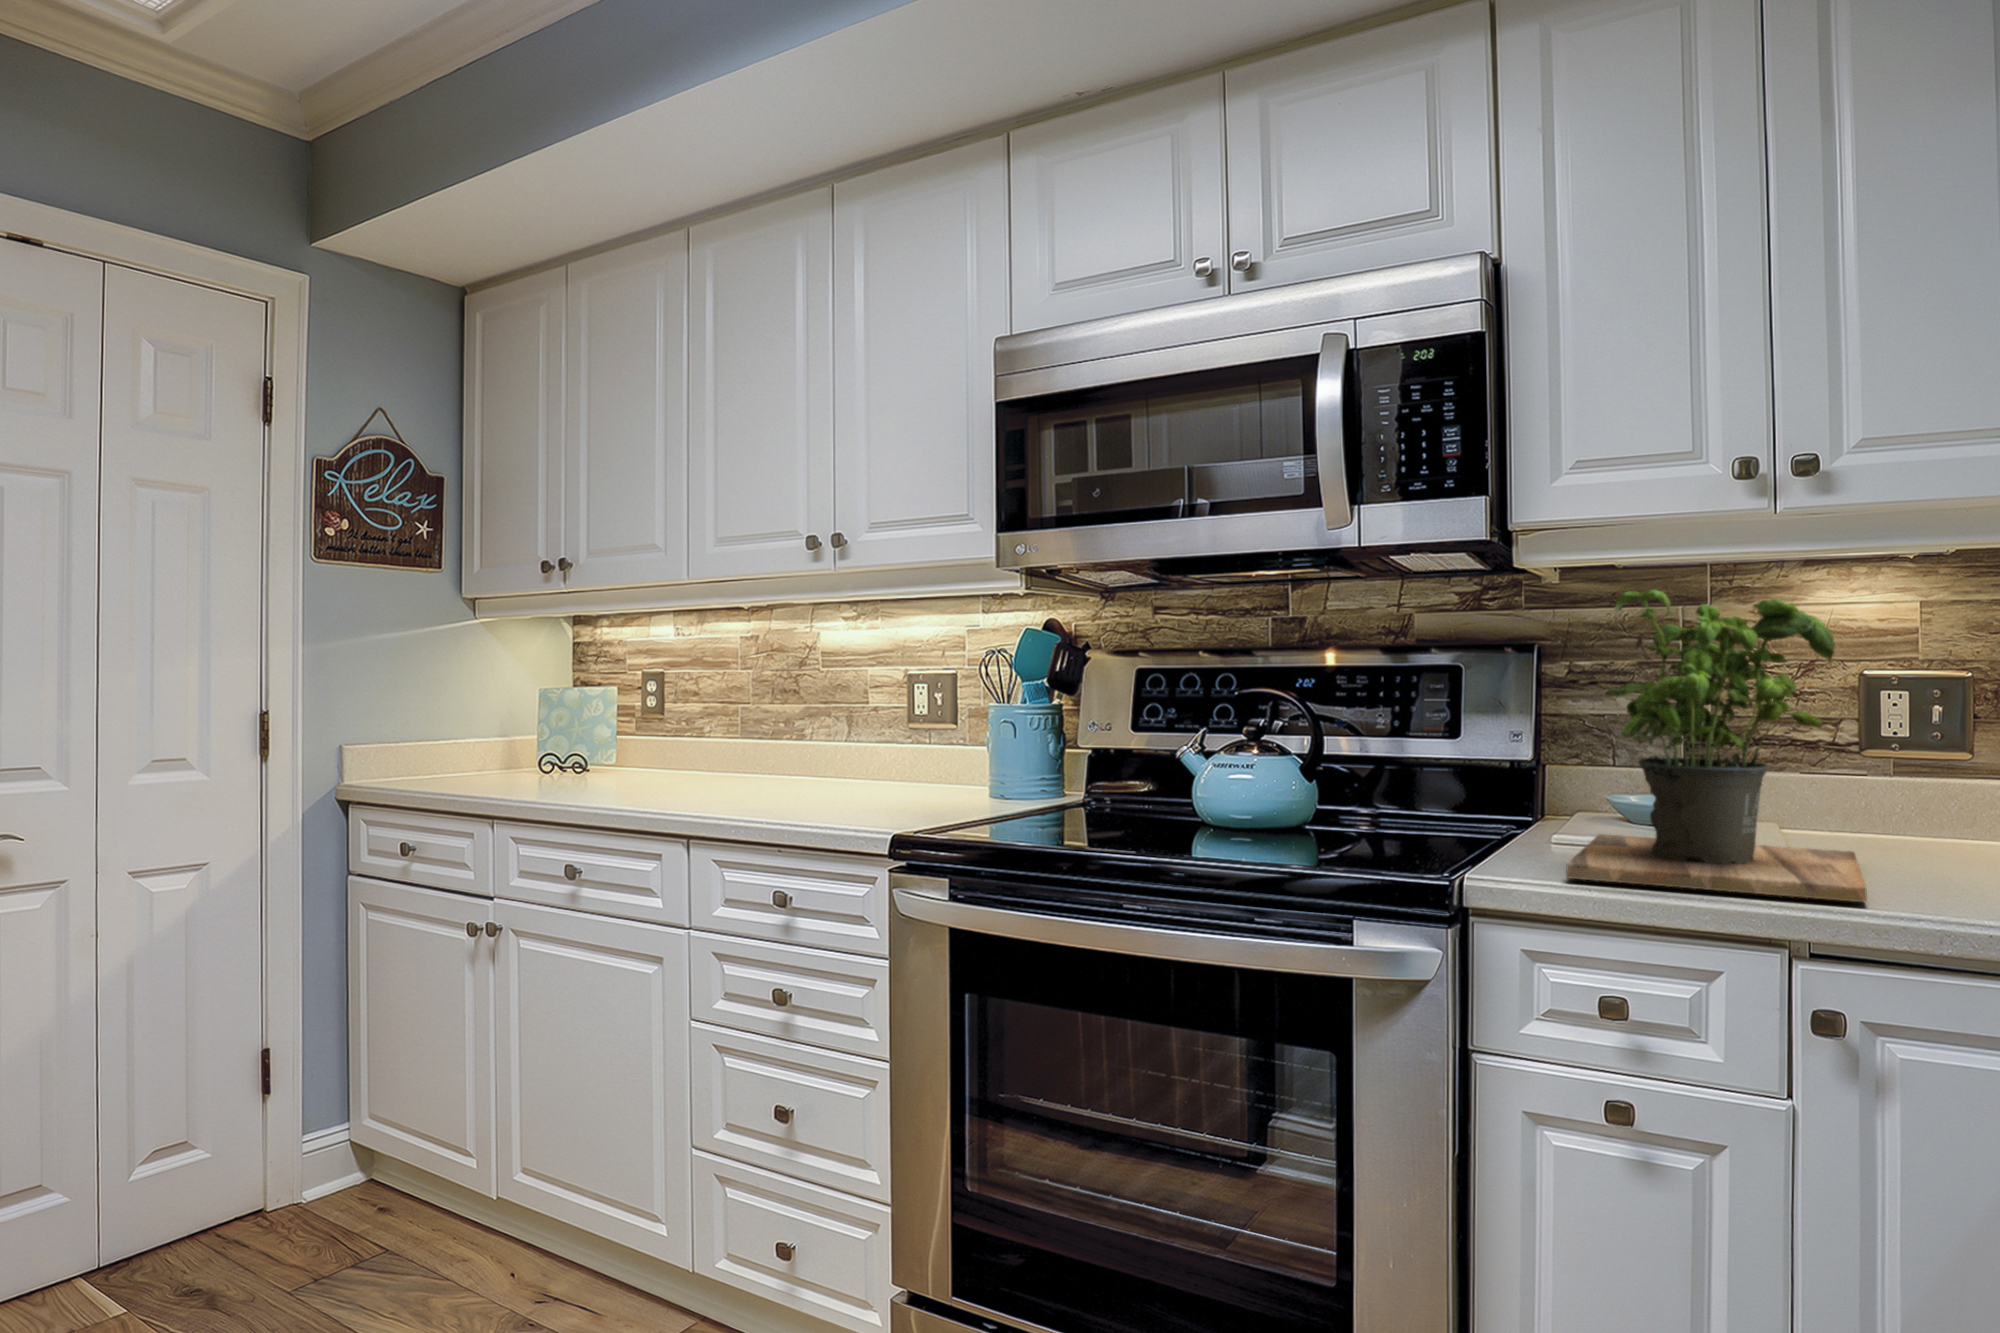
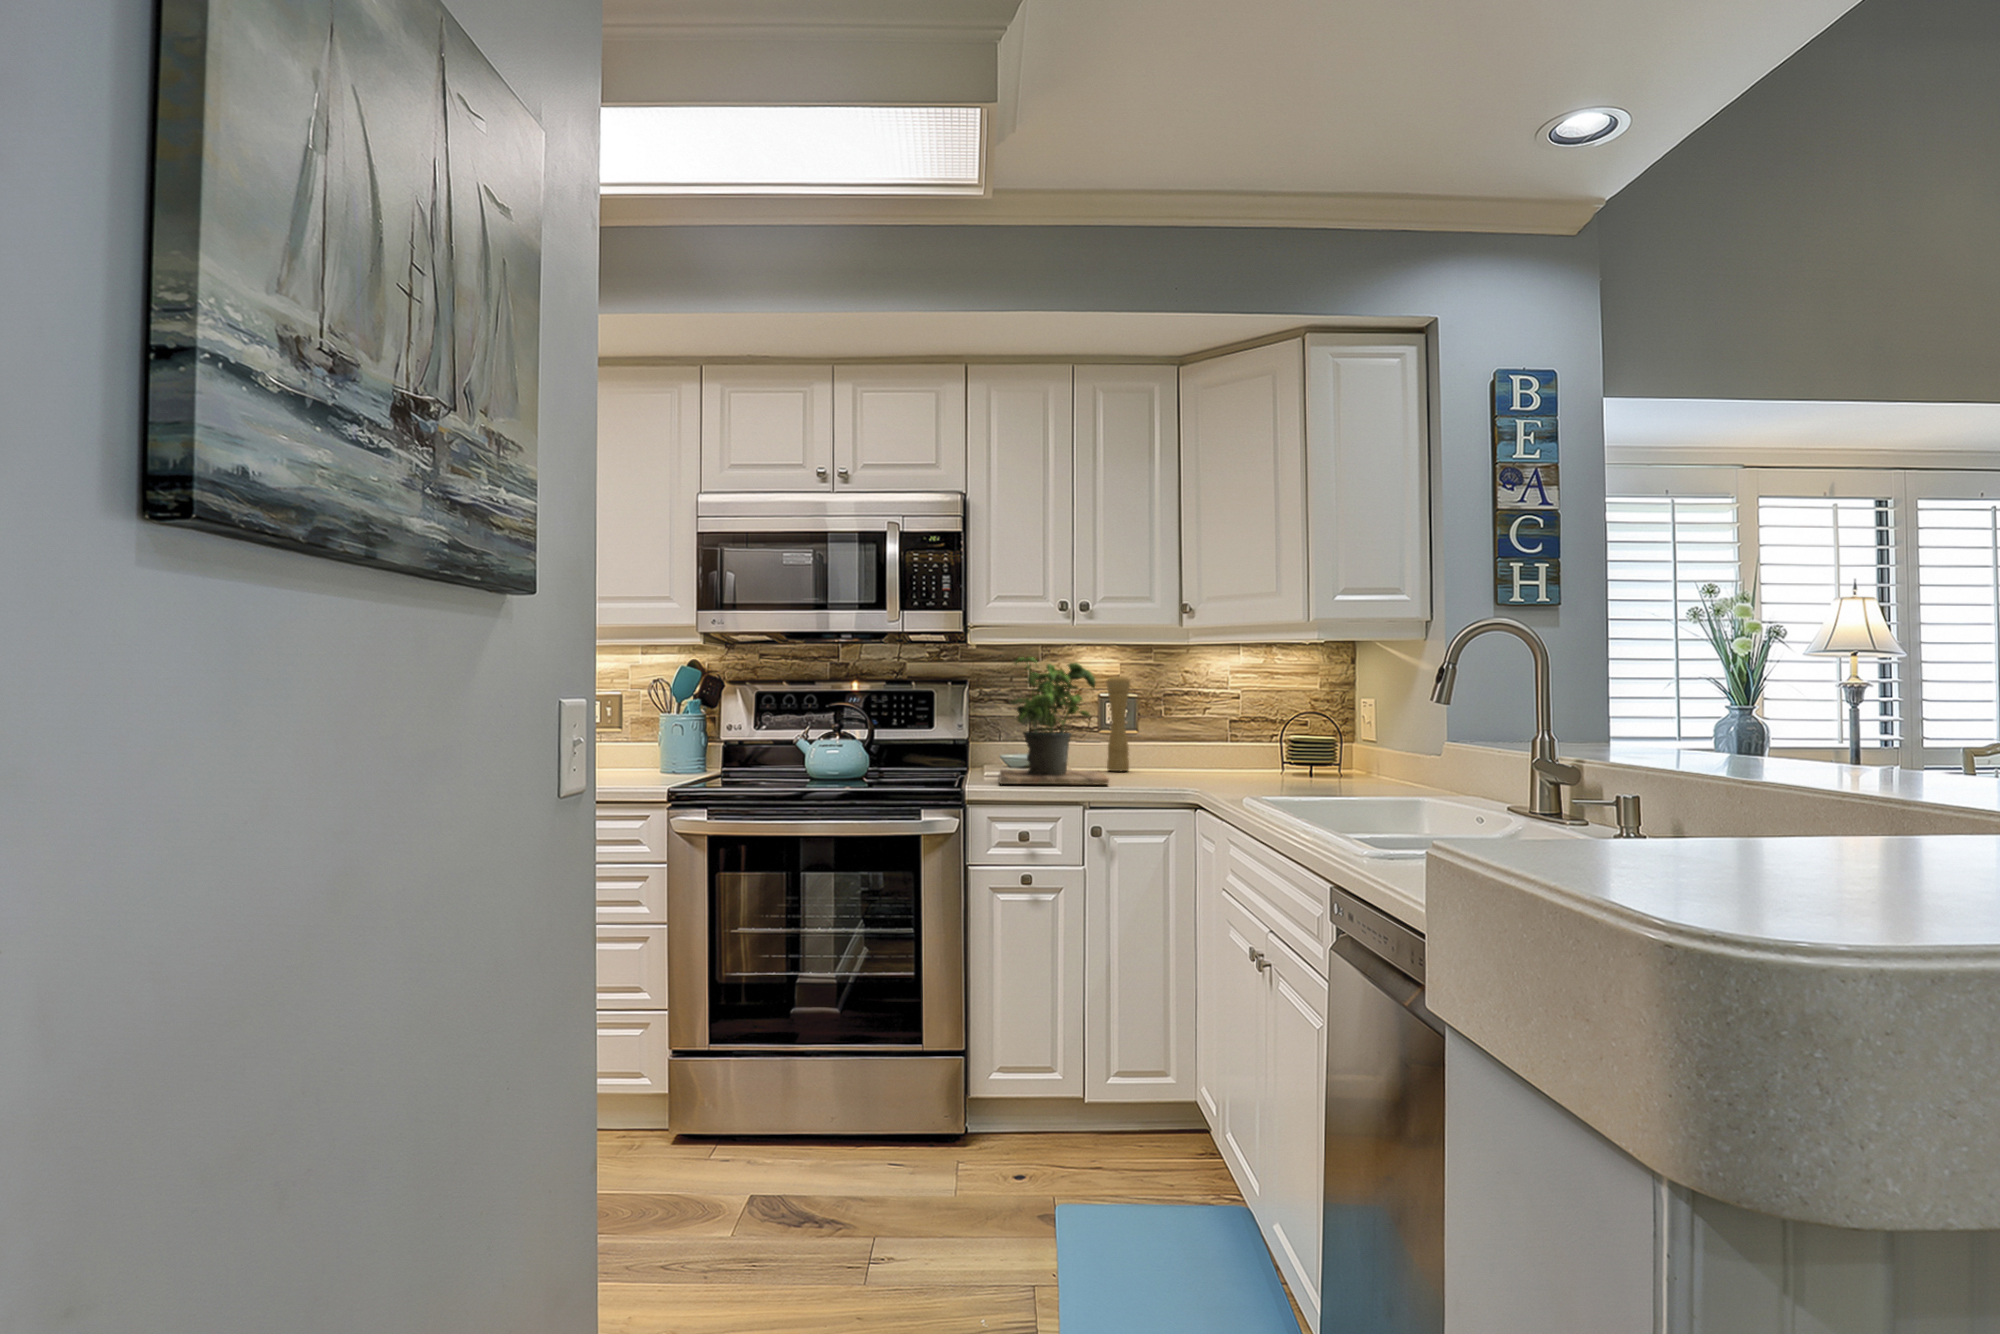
pepper mill: none [1879,626,1948,853] -> present [1106,675,1130,771]

